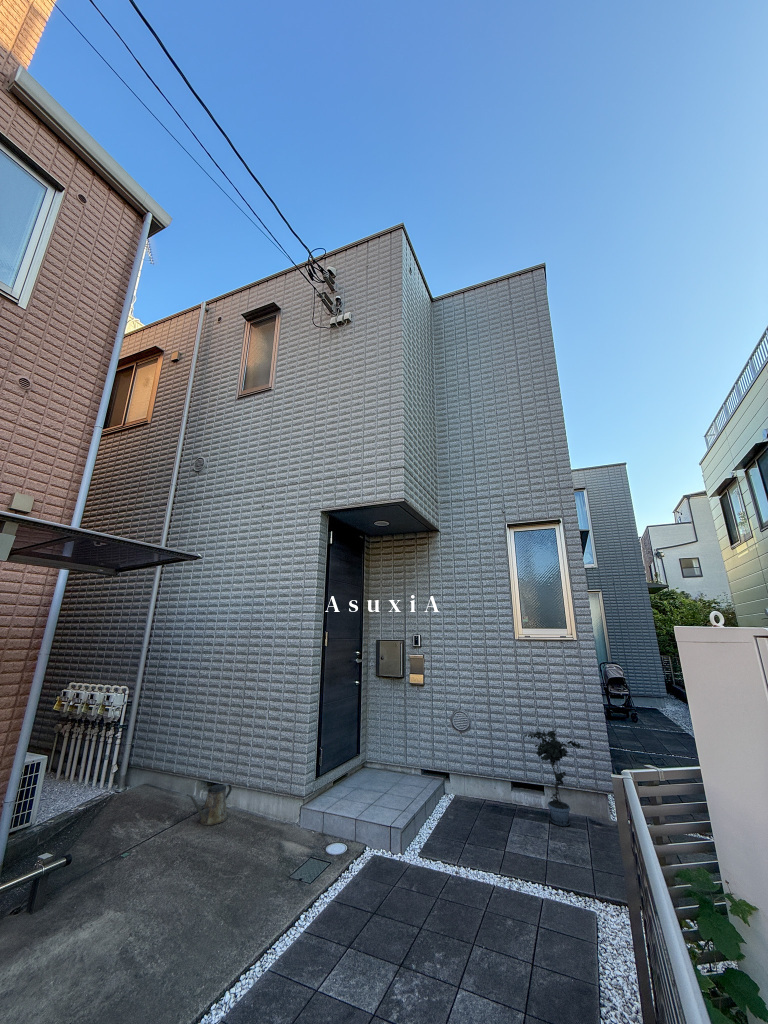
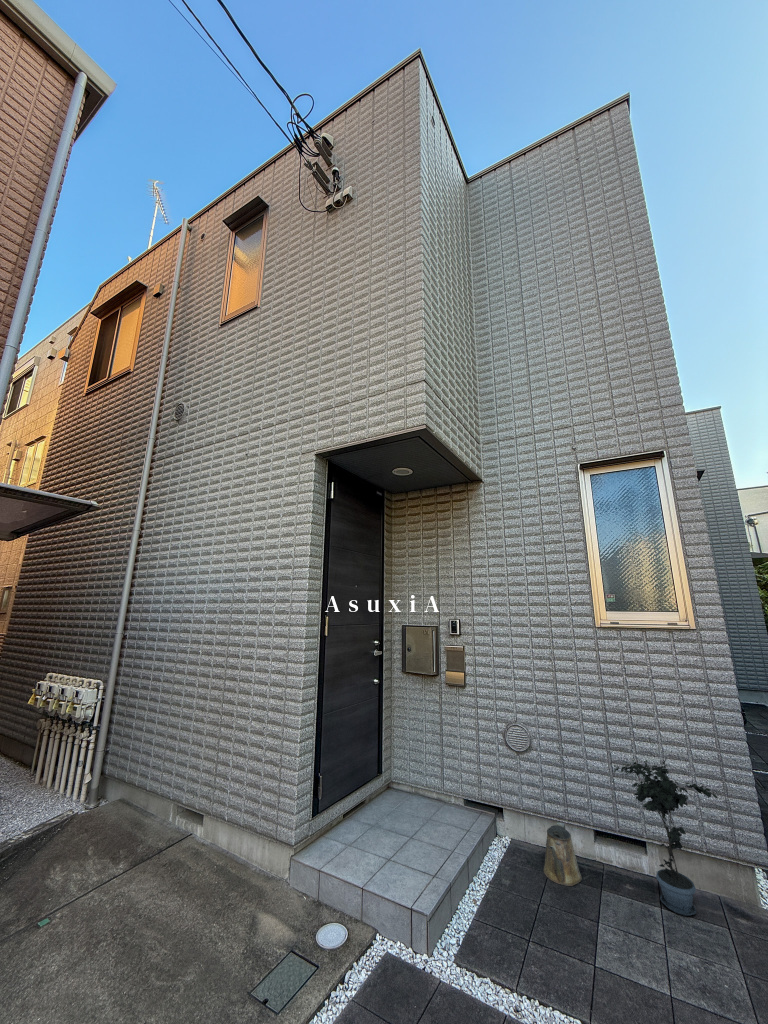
watering can: present [187,783,232,825] -> present [544,822,582,886]

